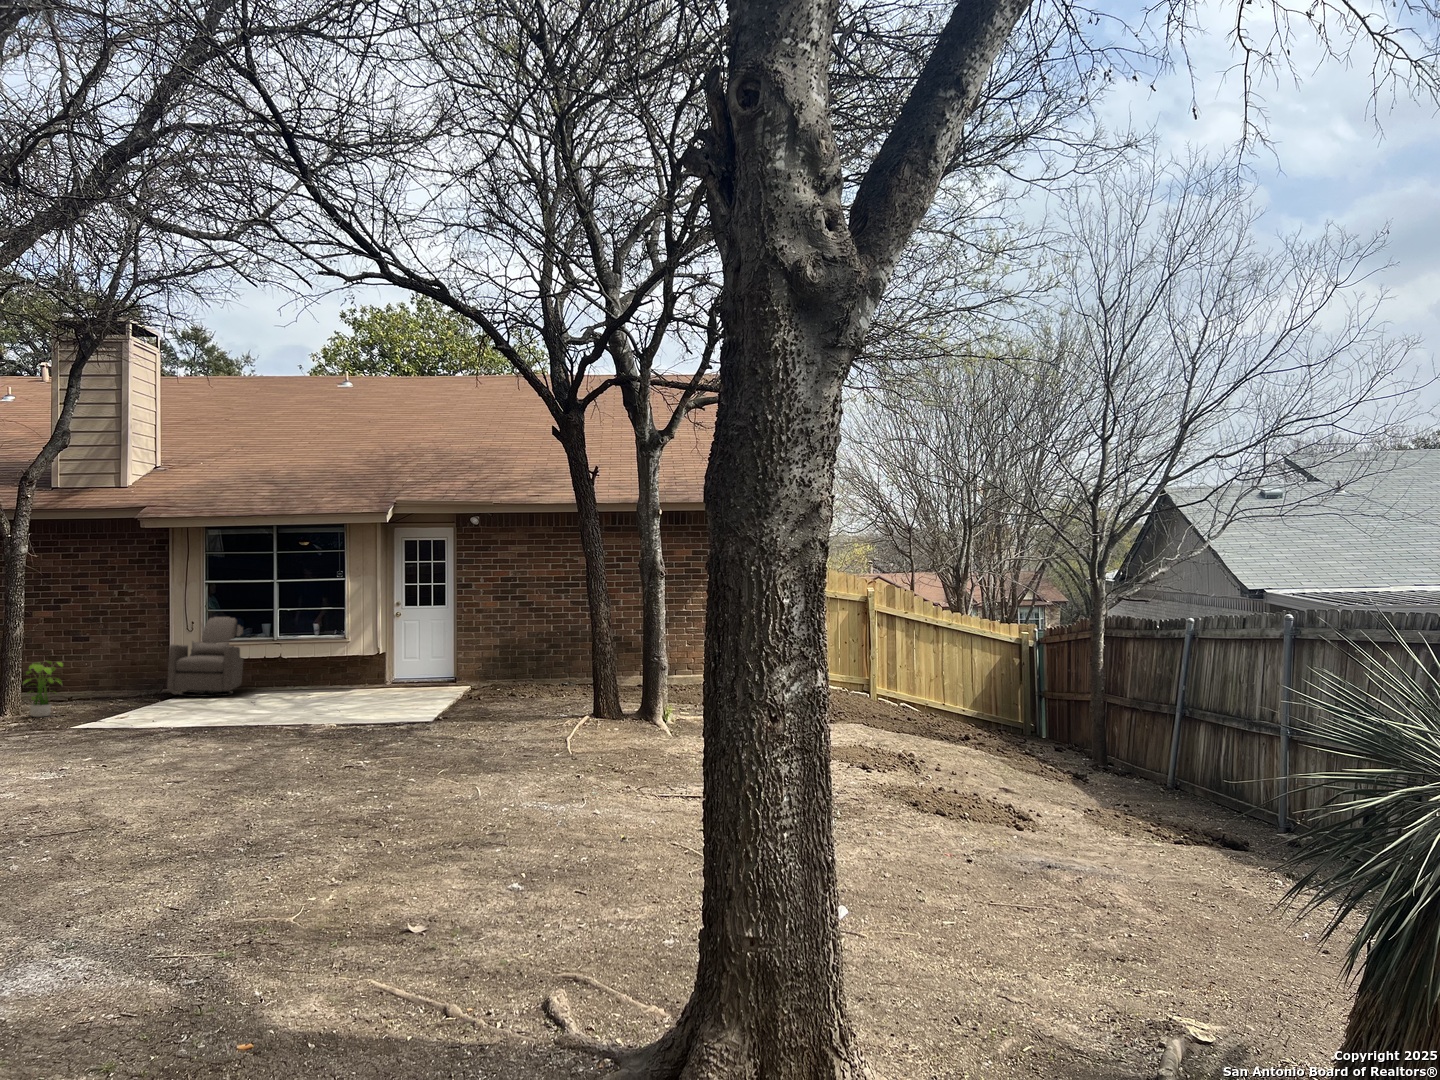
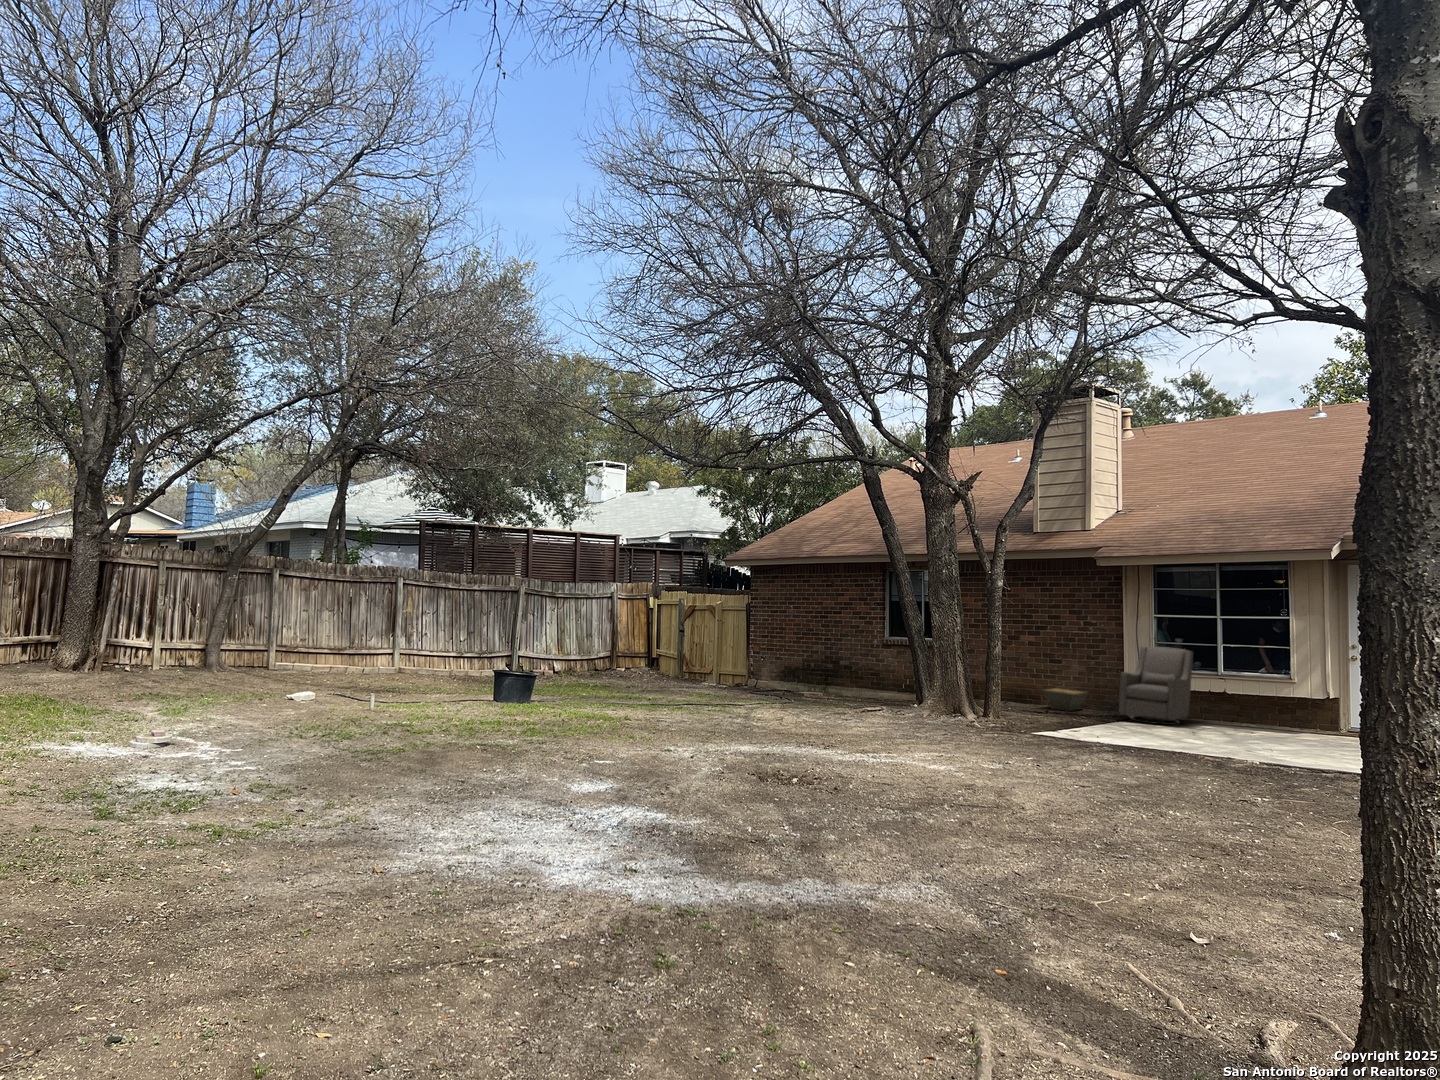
potted plant: present [23,661,63,717] -> none [1000,676,1030,723]
basket: none [67,669,125,694] -> present [1043,688,1088,711]

